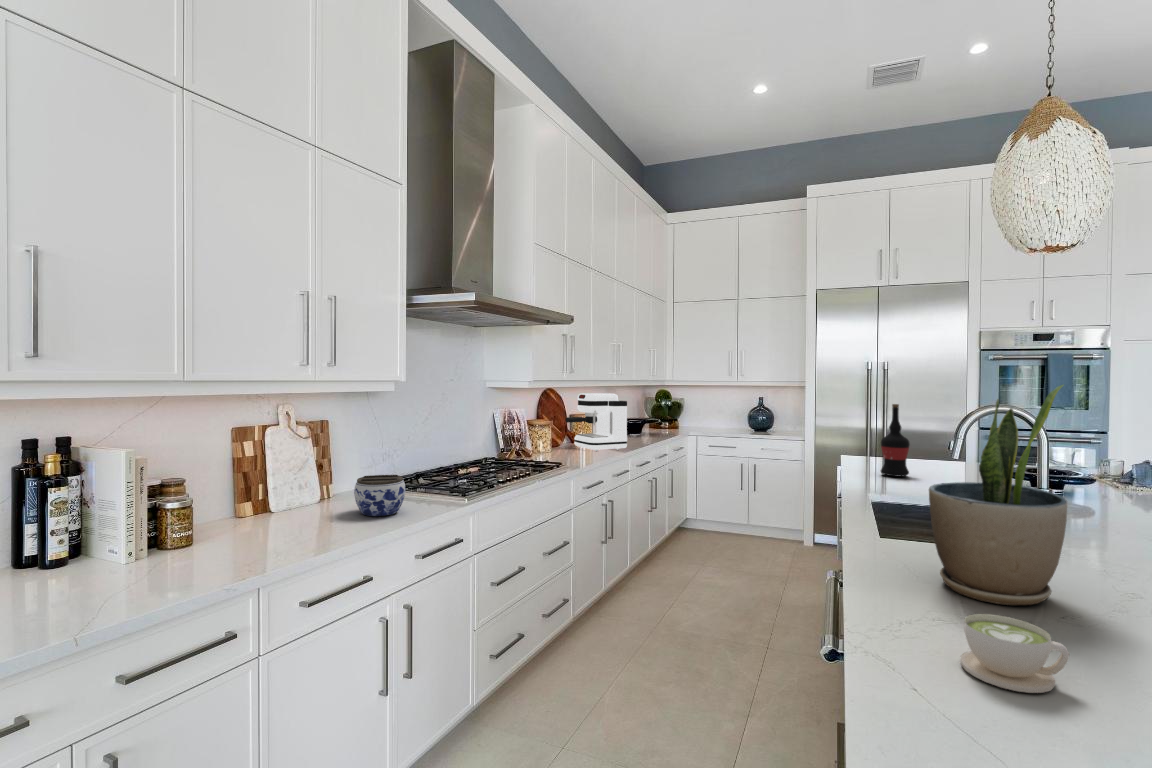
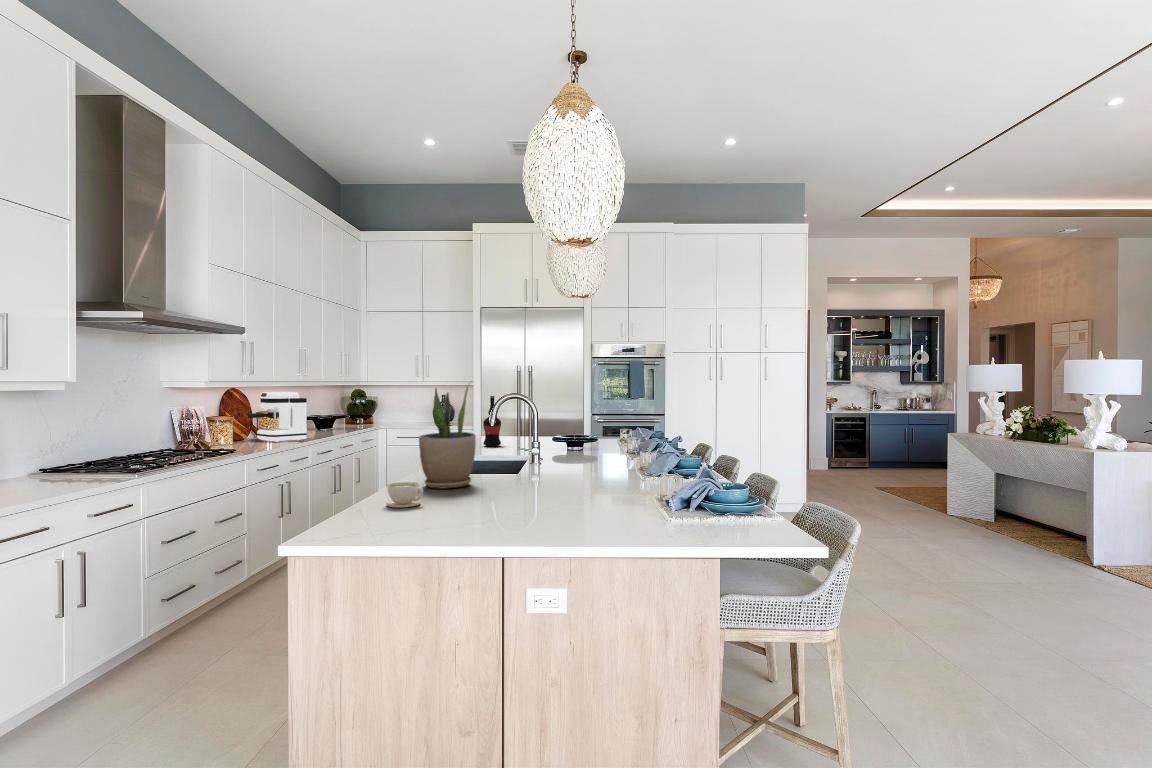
jar: present [354,475,405,516] -> none [31,454,80,486]

